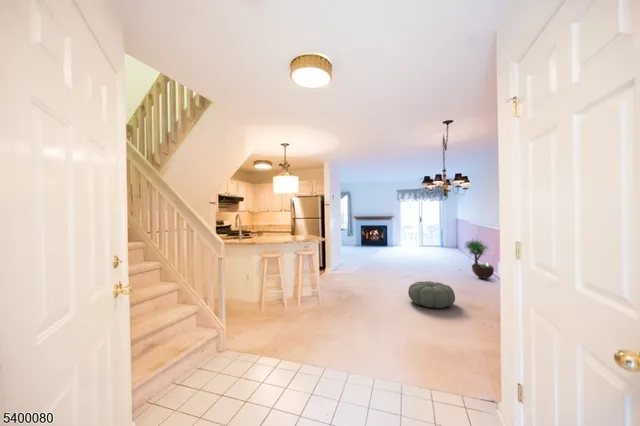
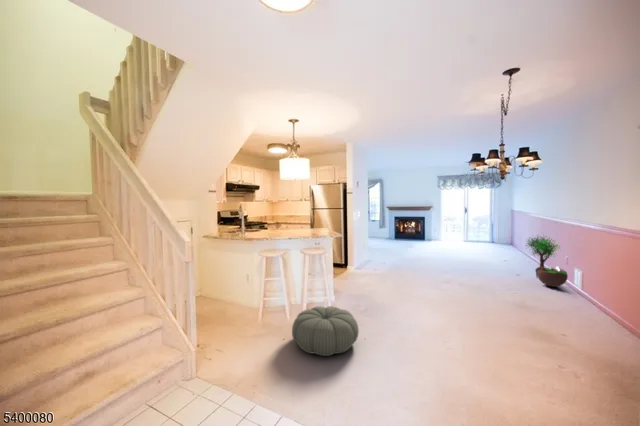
pouf: present [408,281,455,308] -> present [292,306,359,356]

